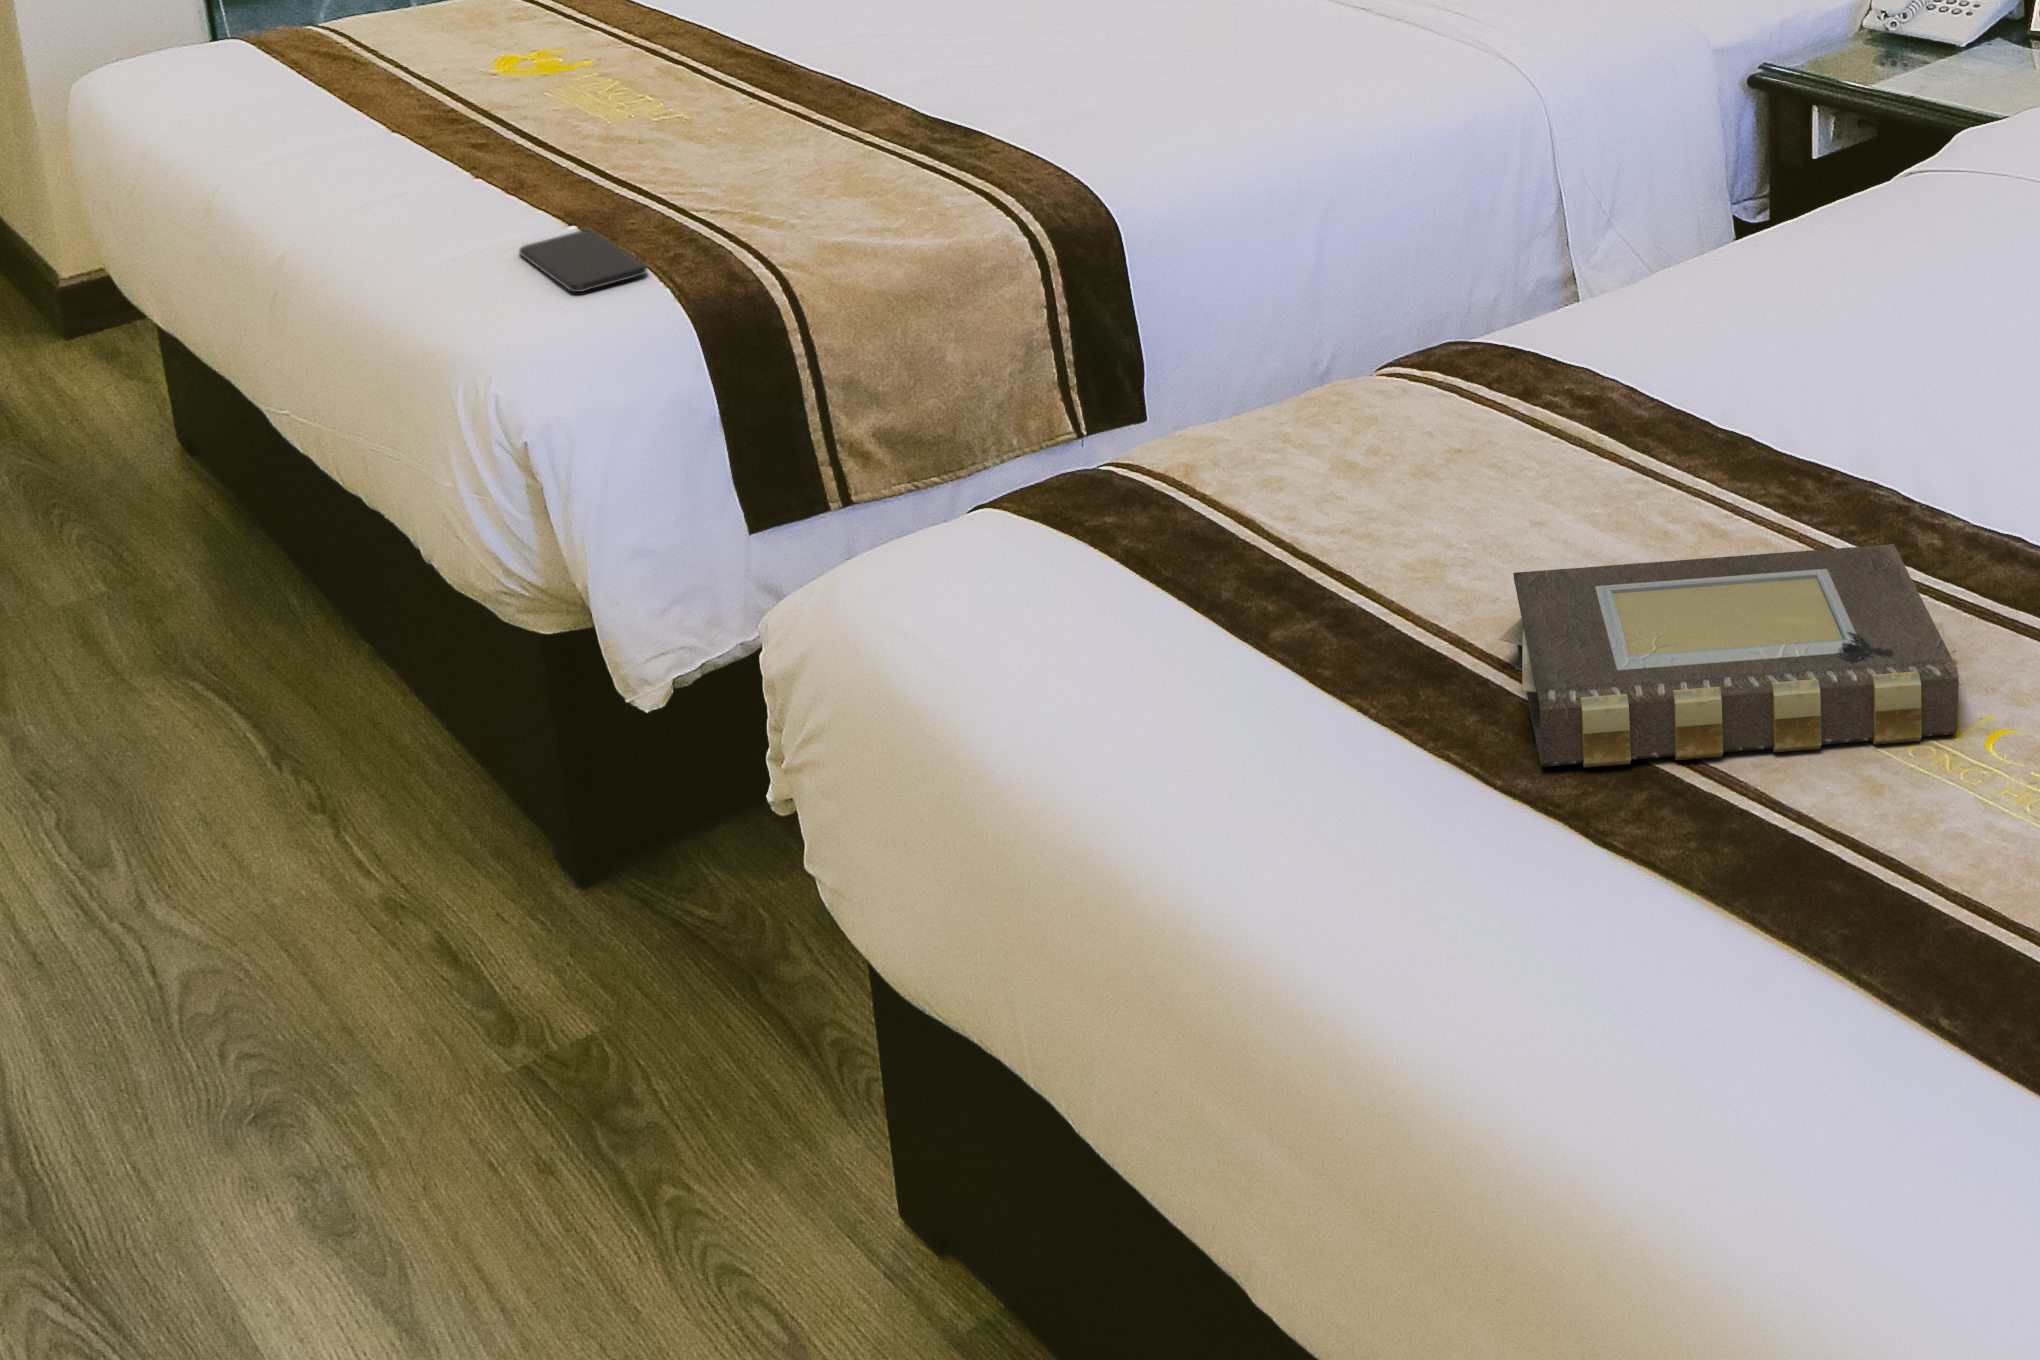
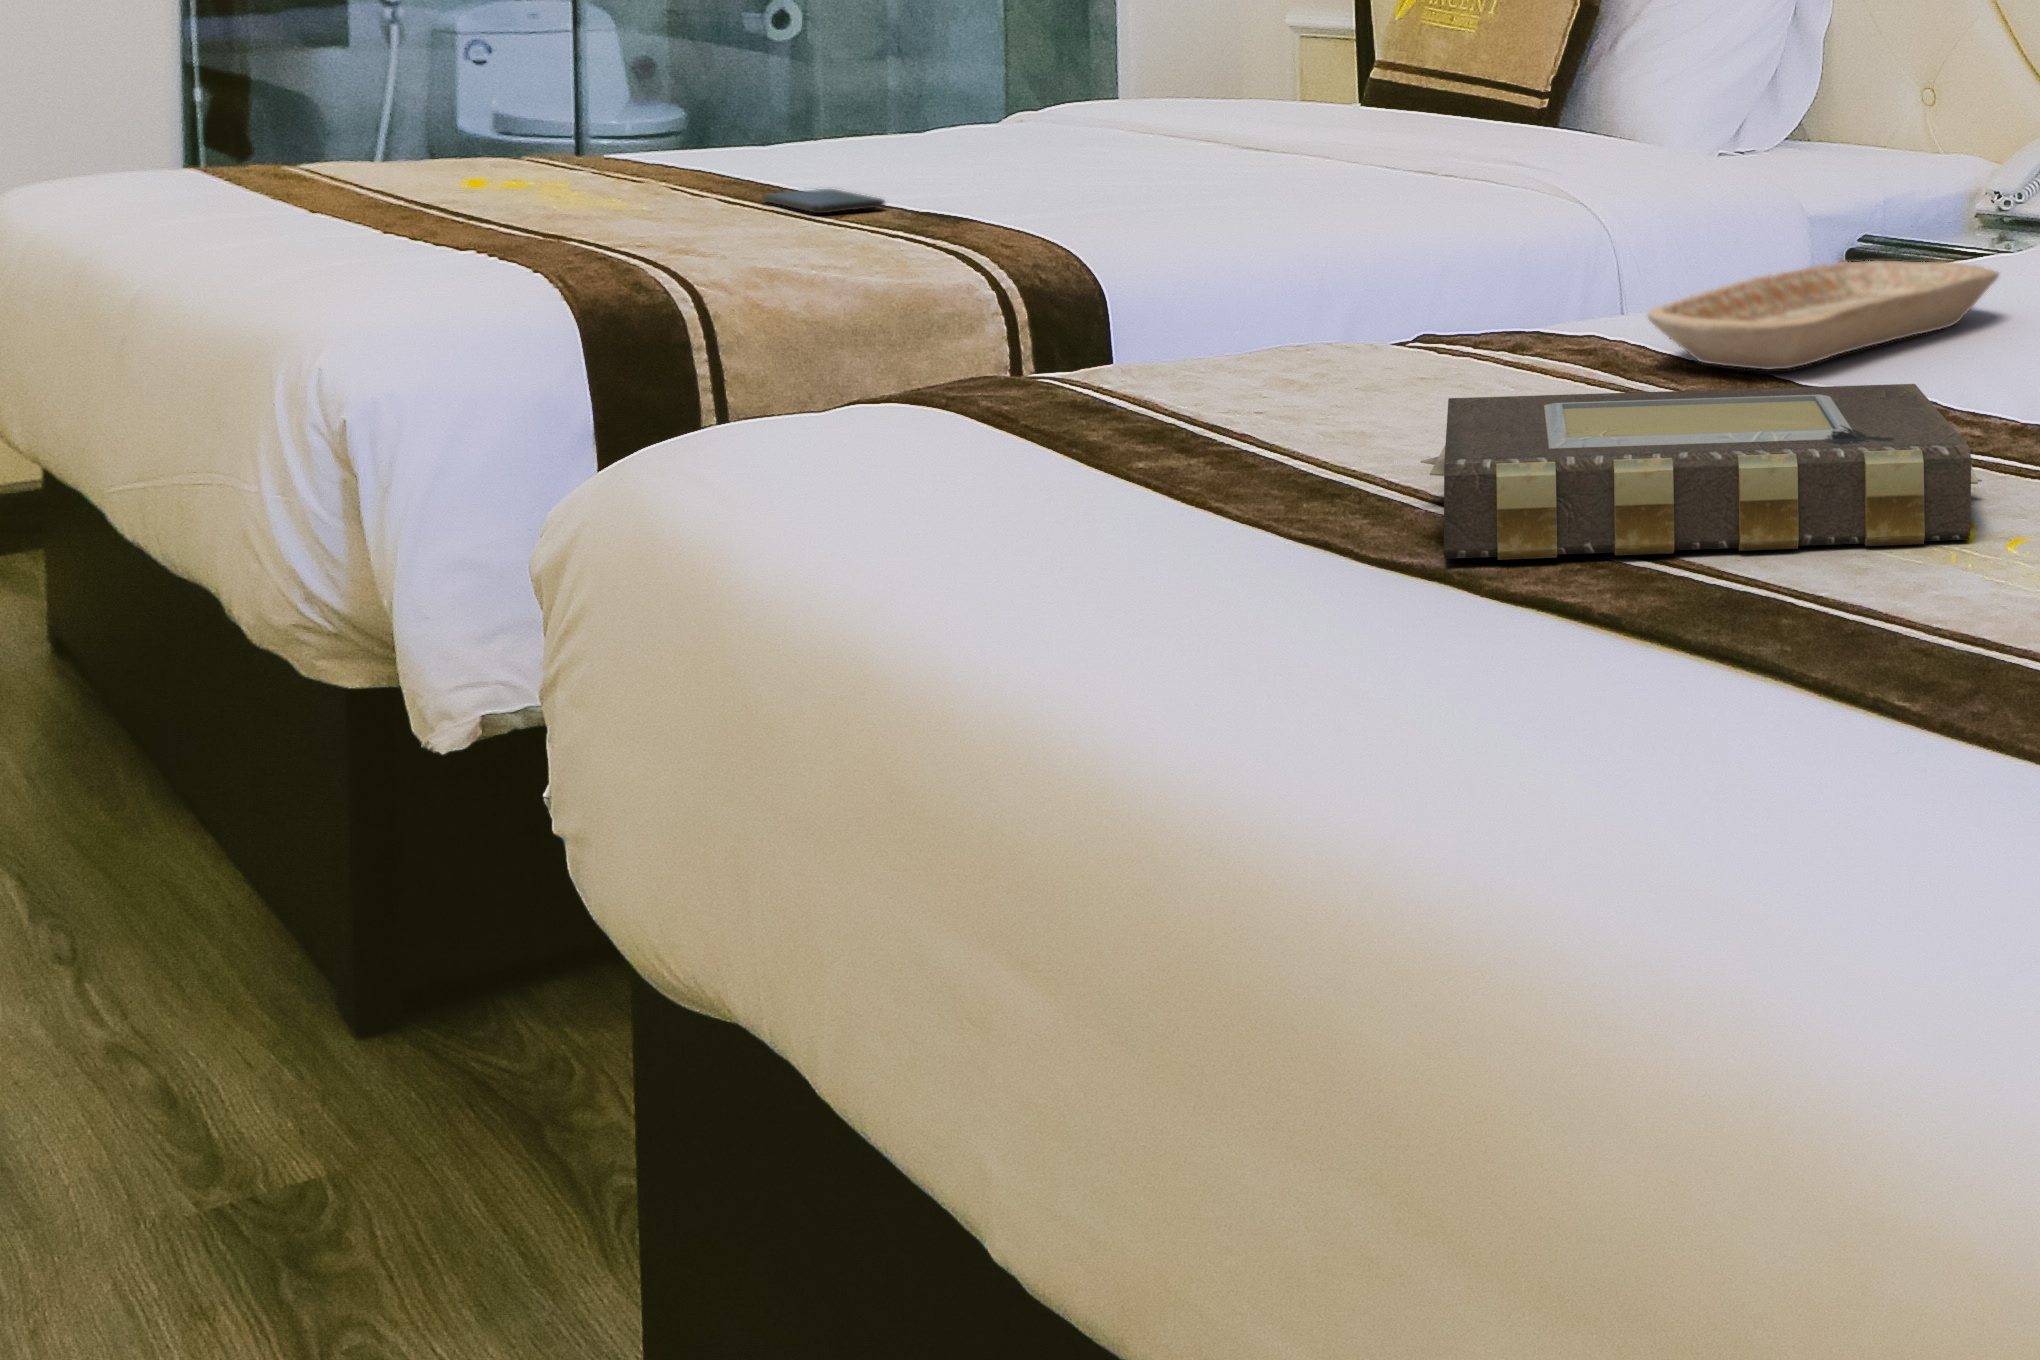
smartphone: present [519,230,647,292] -> present [763,189,885,213]
tray: none [1637,266,1928,432] -> present [1648,261,1999,369]

